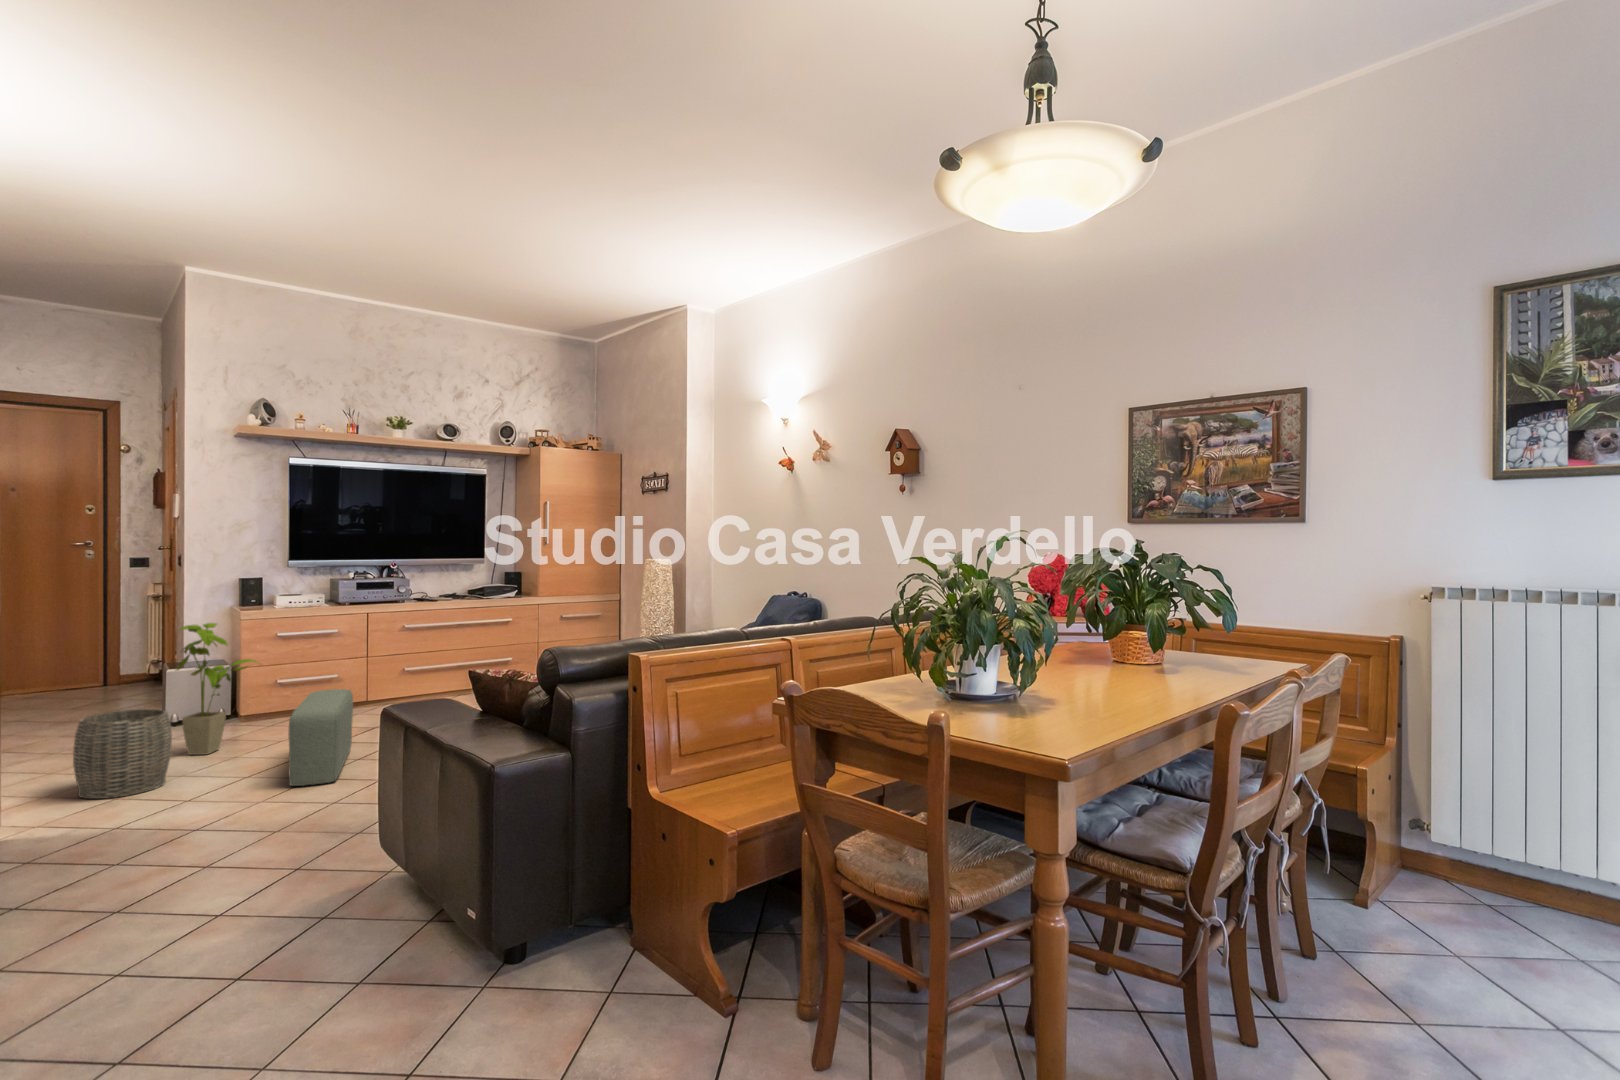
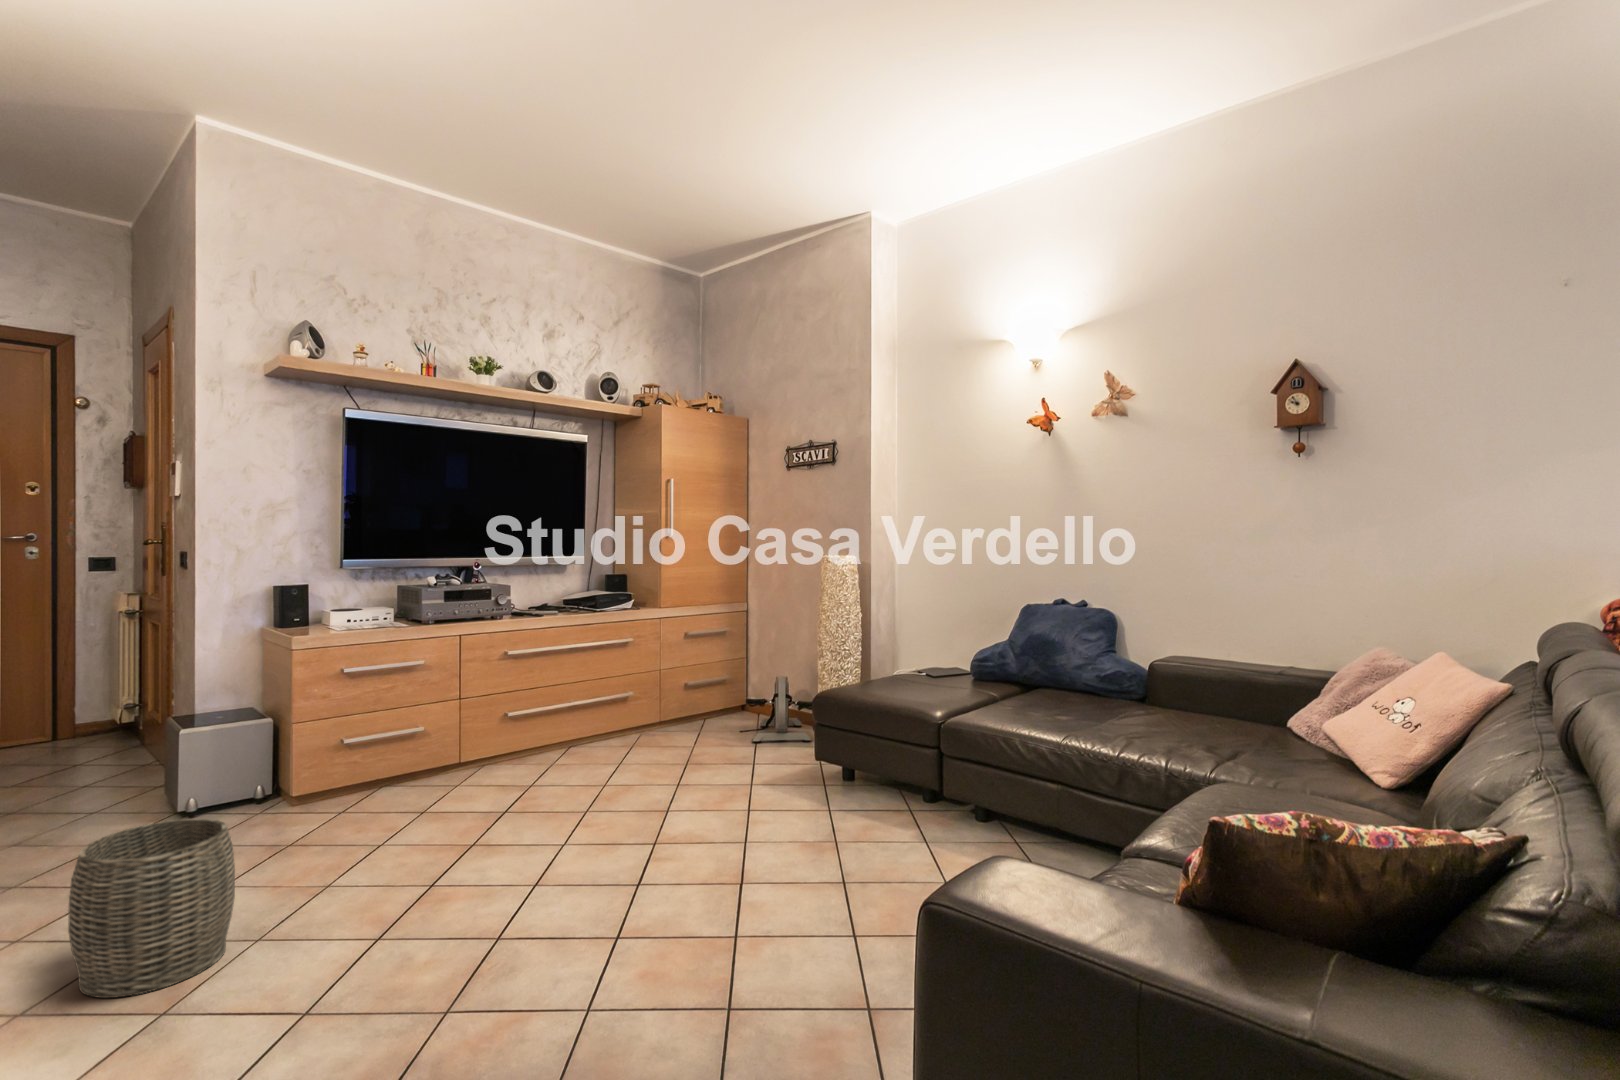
house plant: present [177,623,256,755] -> none [214,663,348,875]
pouf: present [288,689,353,786] -> none [432,763,523,949]

